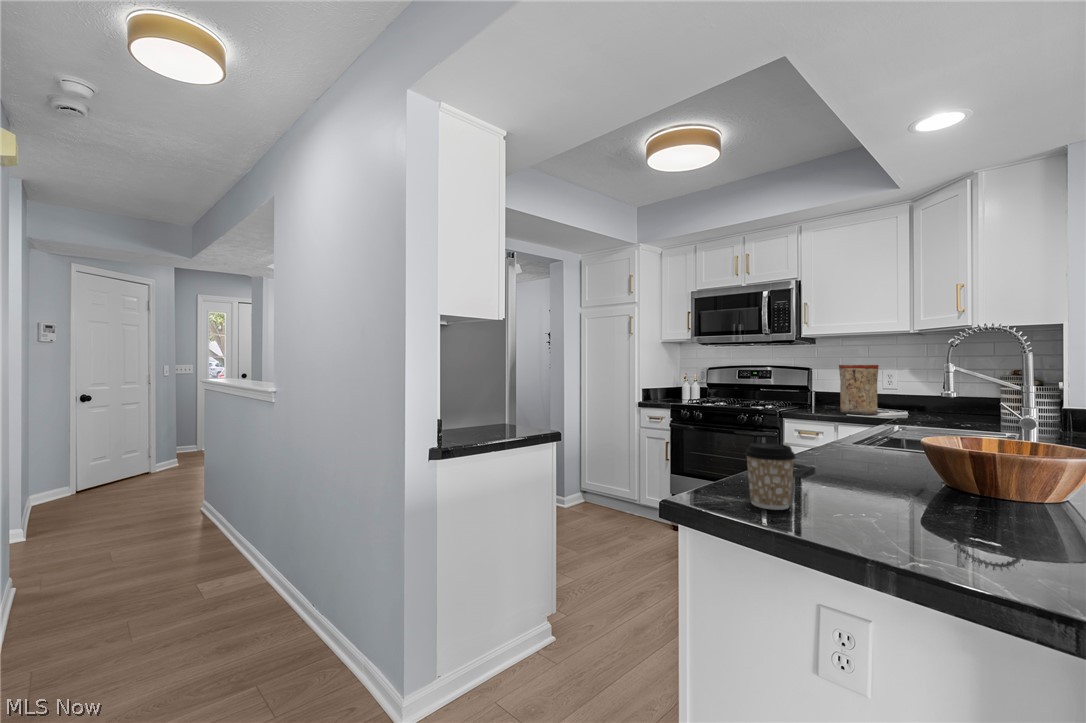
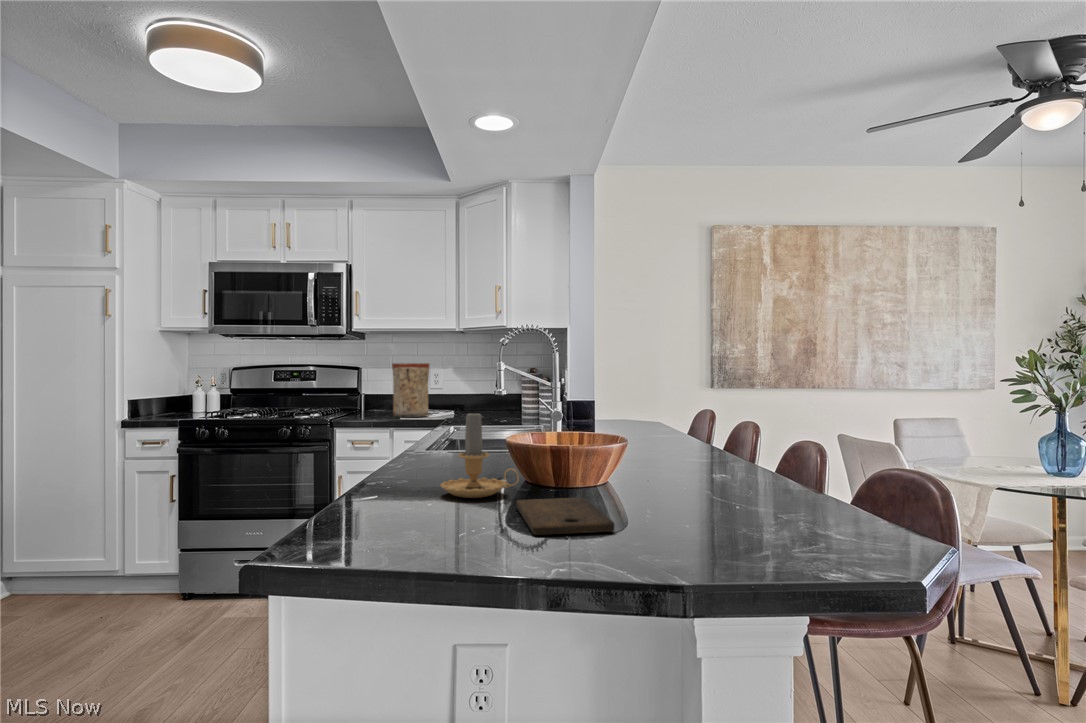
candle: none [820,415,909,505] -> present [441,413,519,498]
coffee cup: present [745,443,796,510] -> none [377,445,430,518]
cutting board: none [891,516,1014,582] -> present [517,498,614,535]

